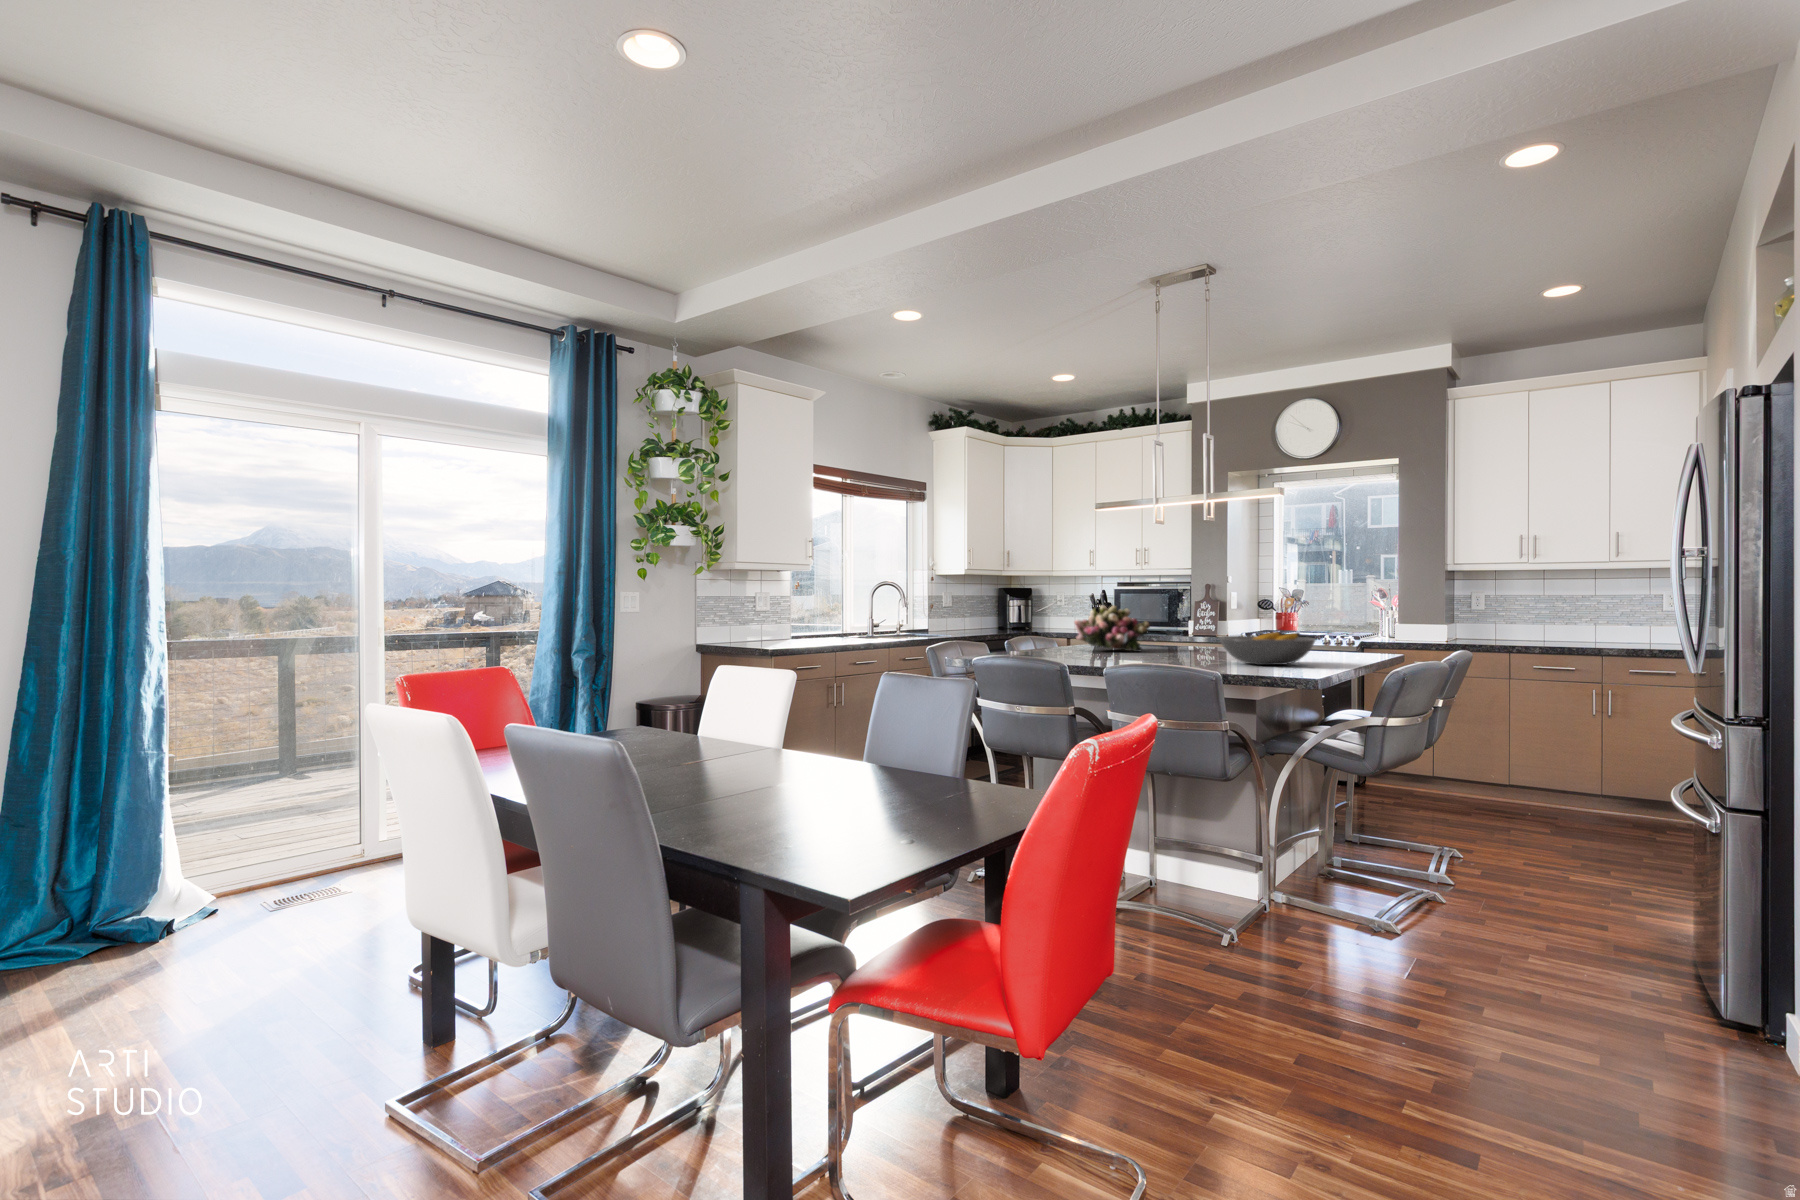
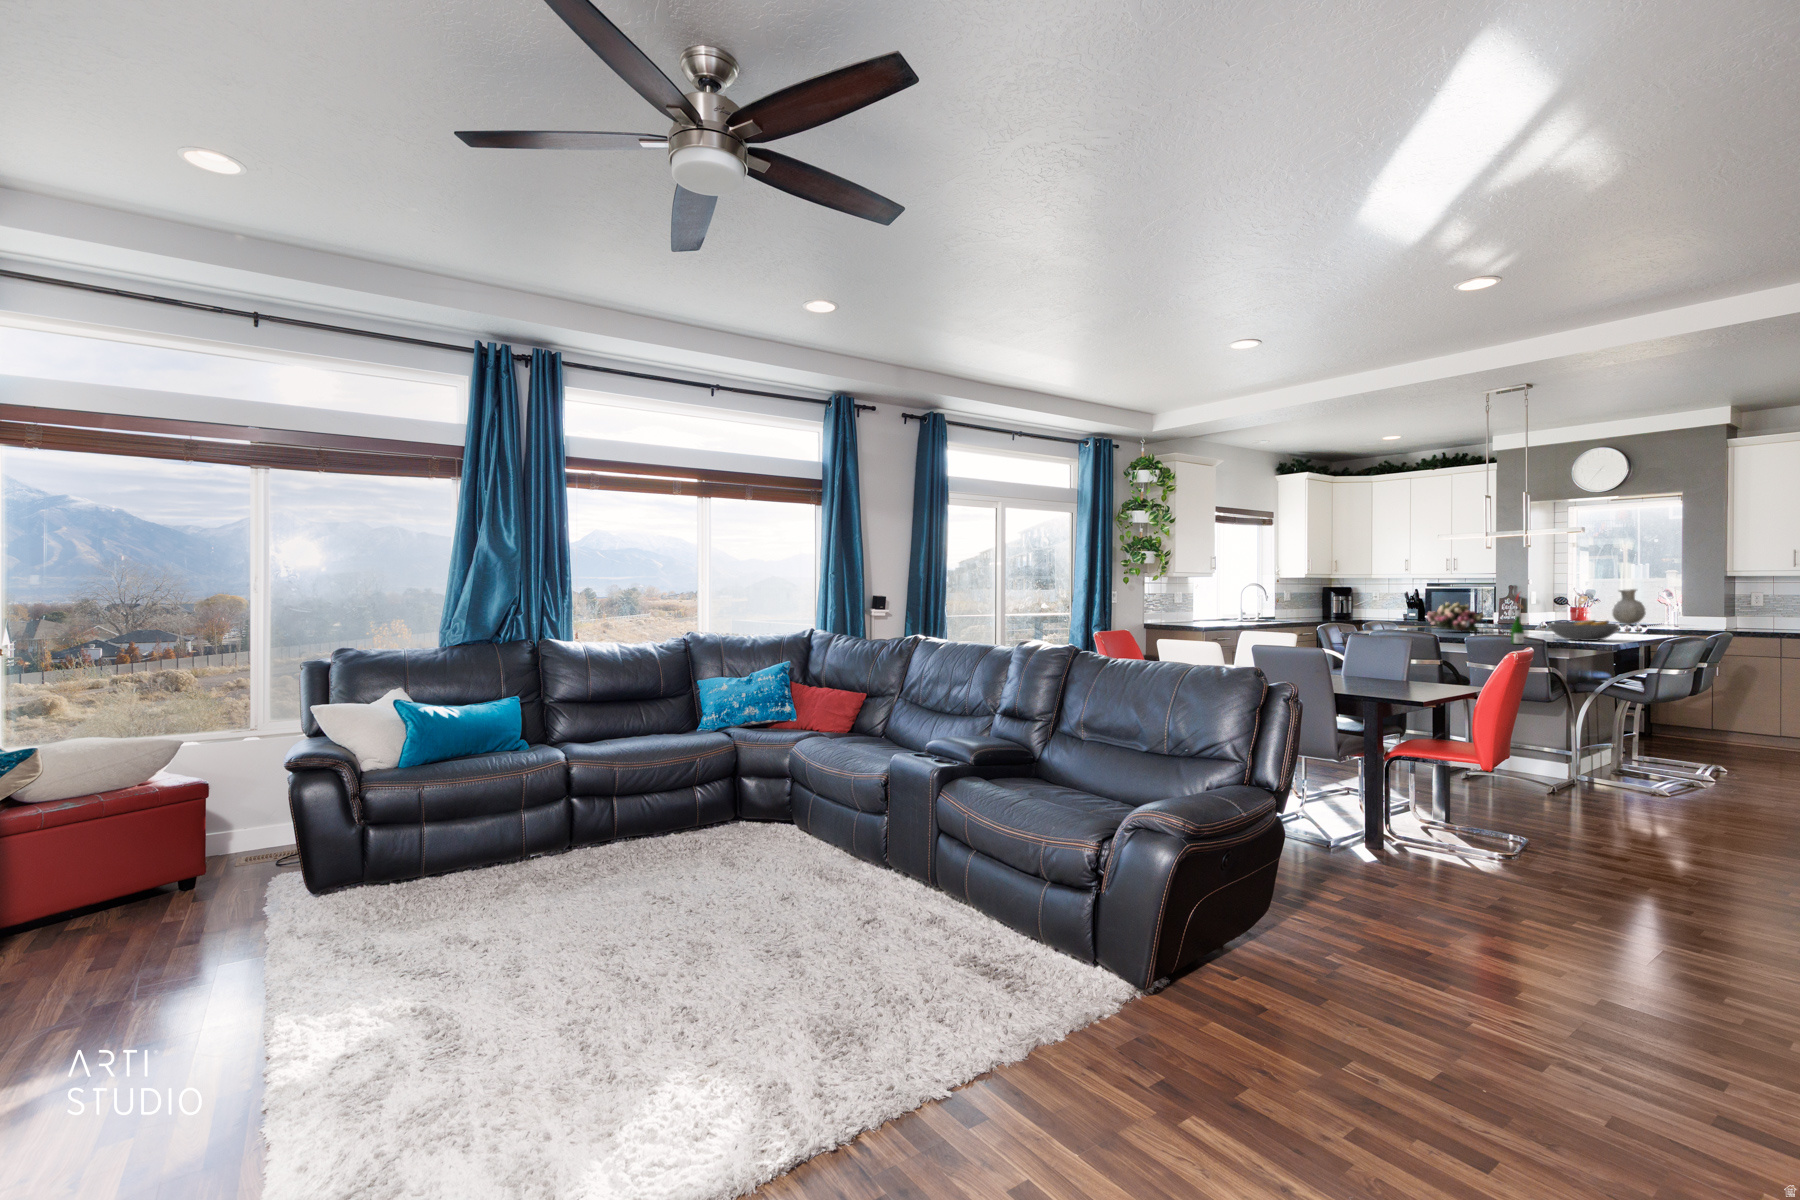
wine bottle: none [1149,584,1178,675] -> present [1509,594,1524,644]
vase: none [1322,589,1360,636] -> present [1612,589,1646,625]

